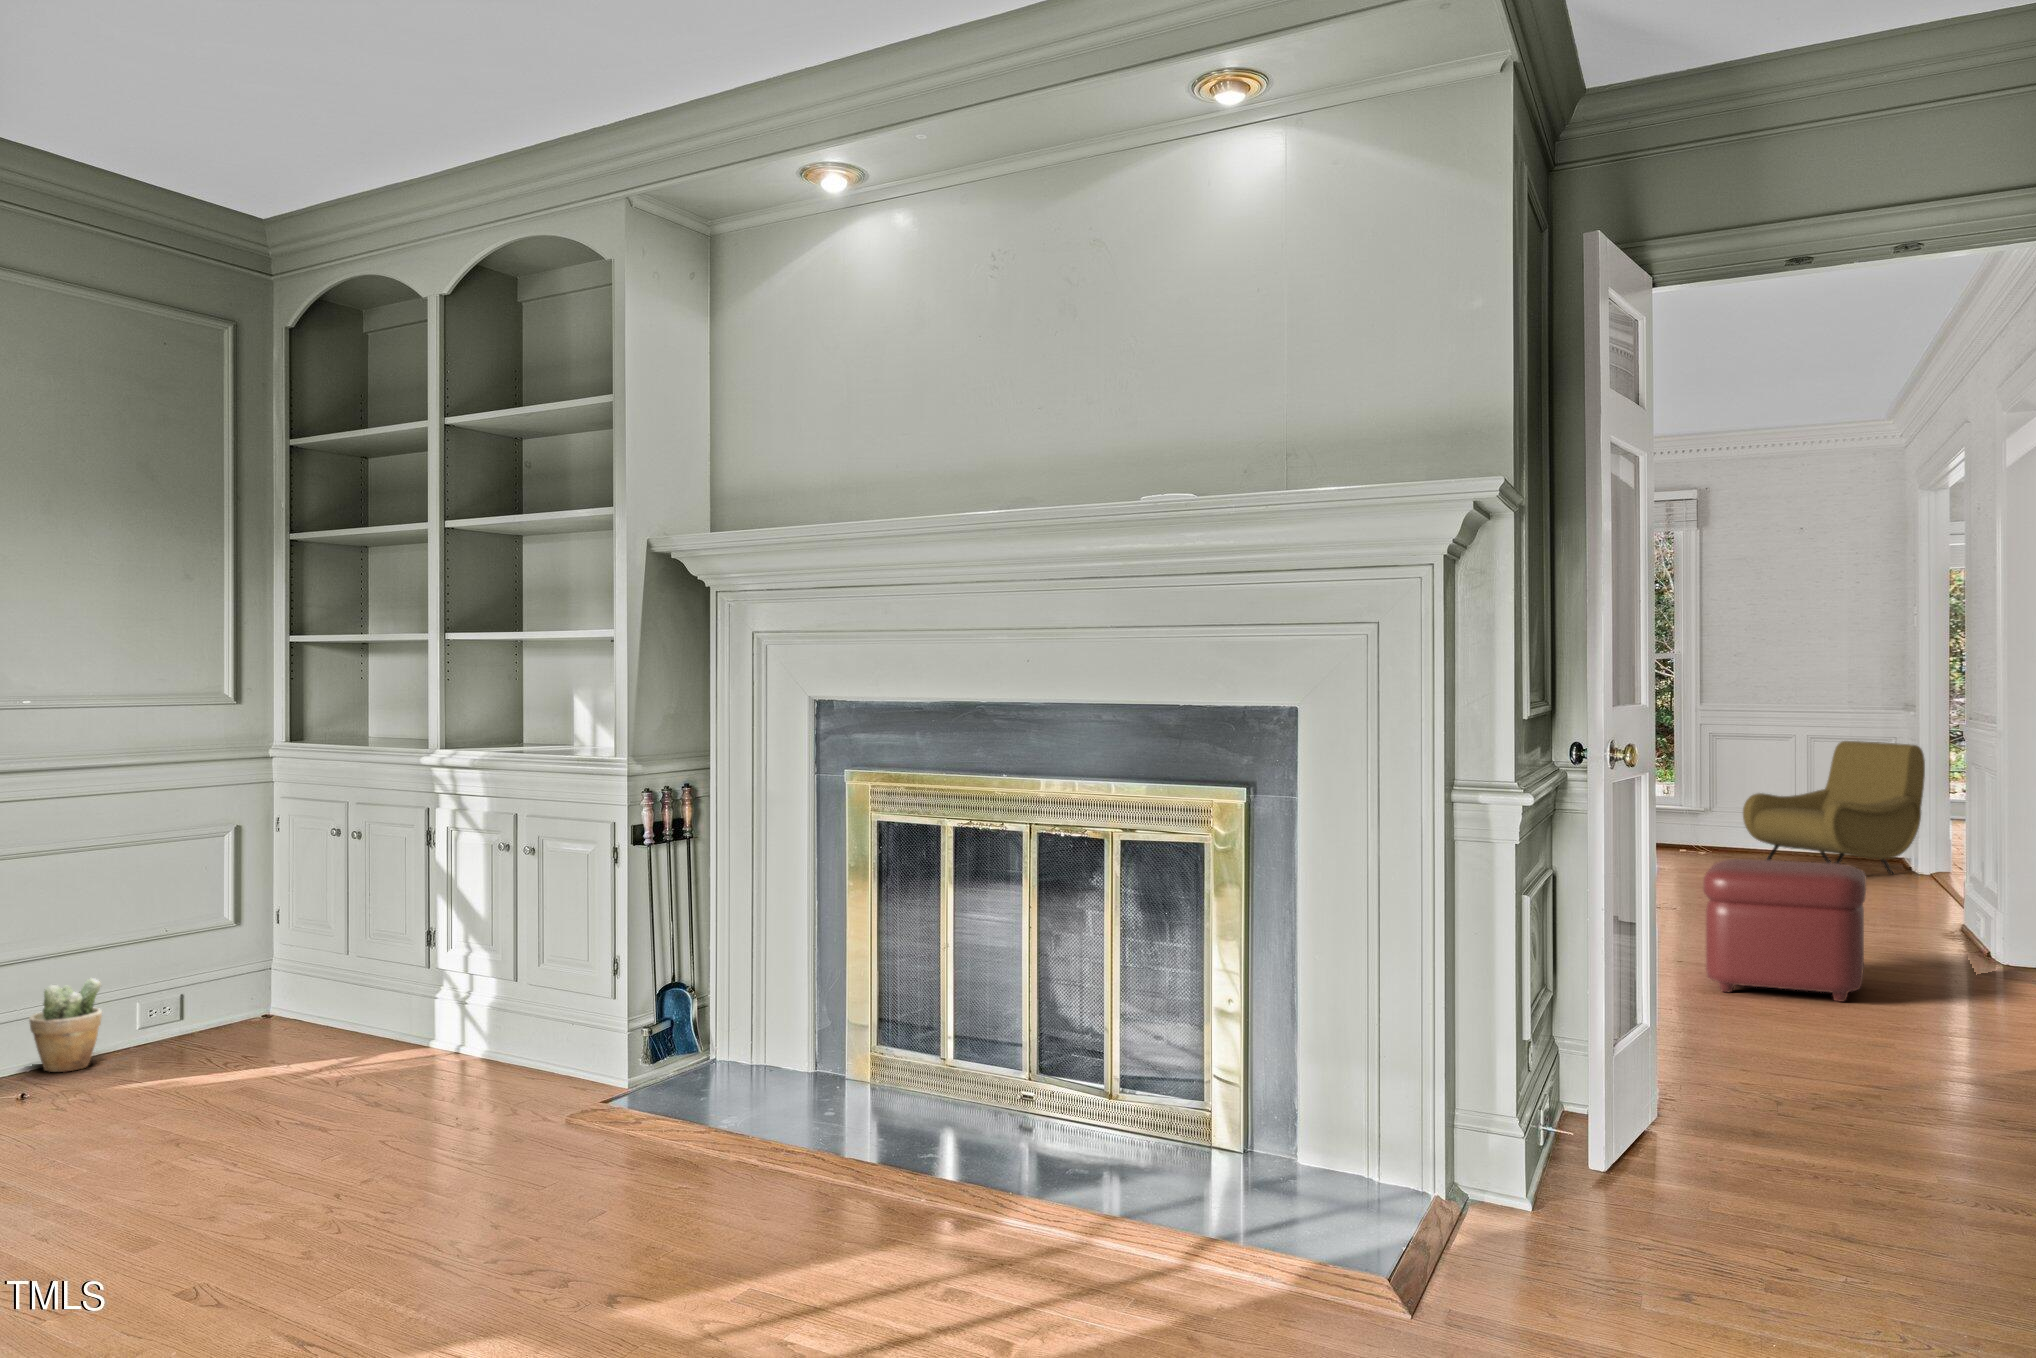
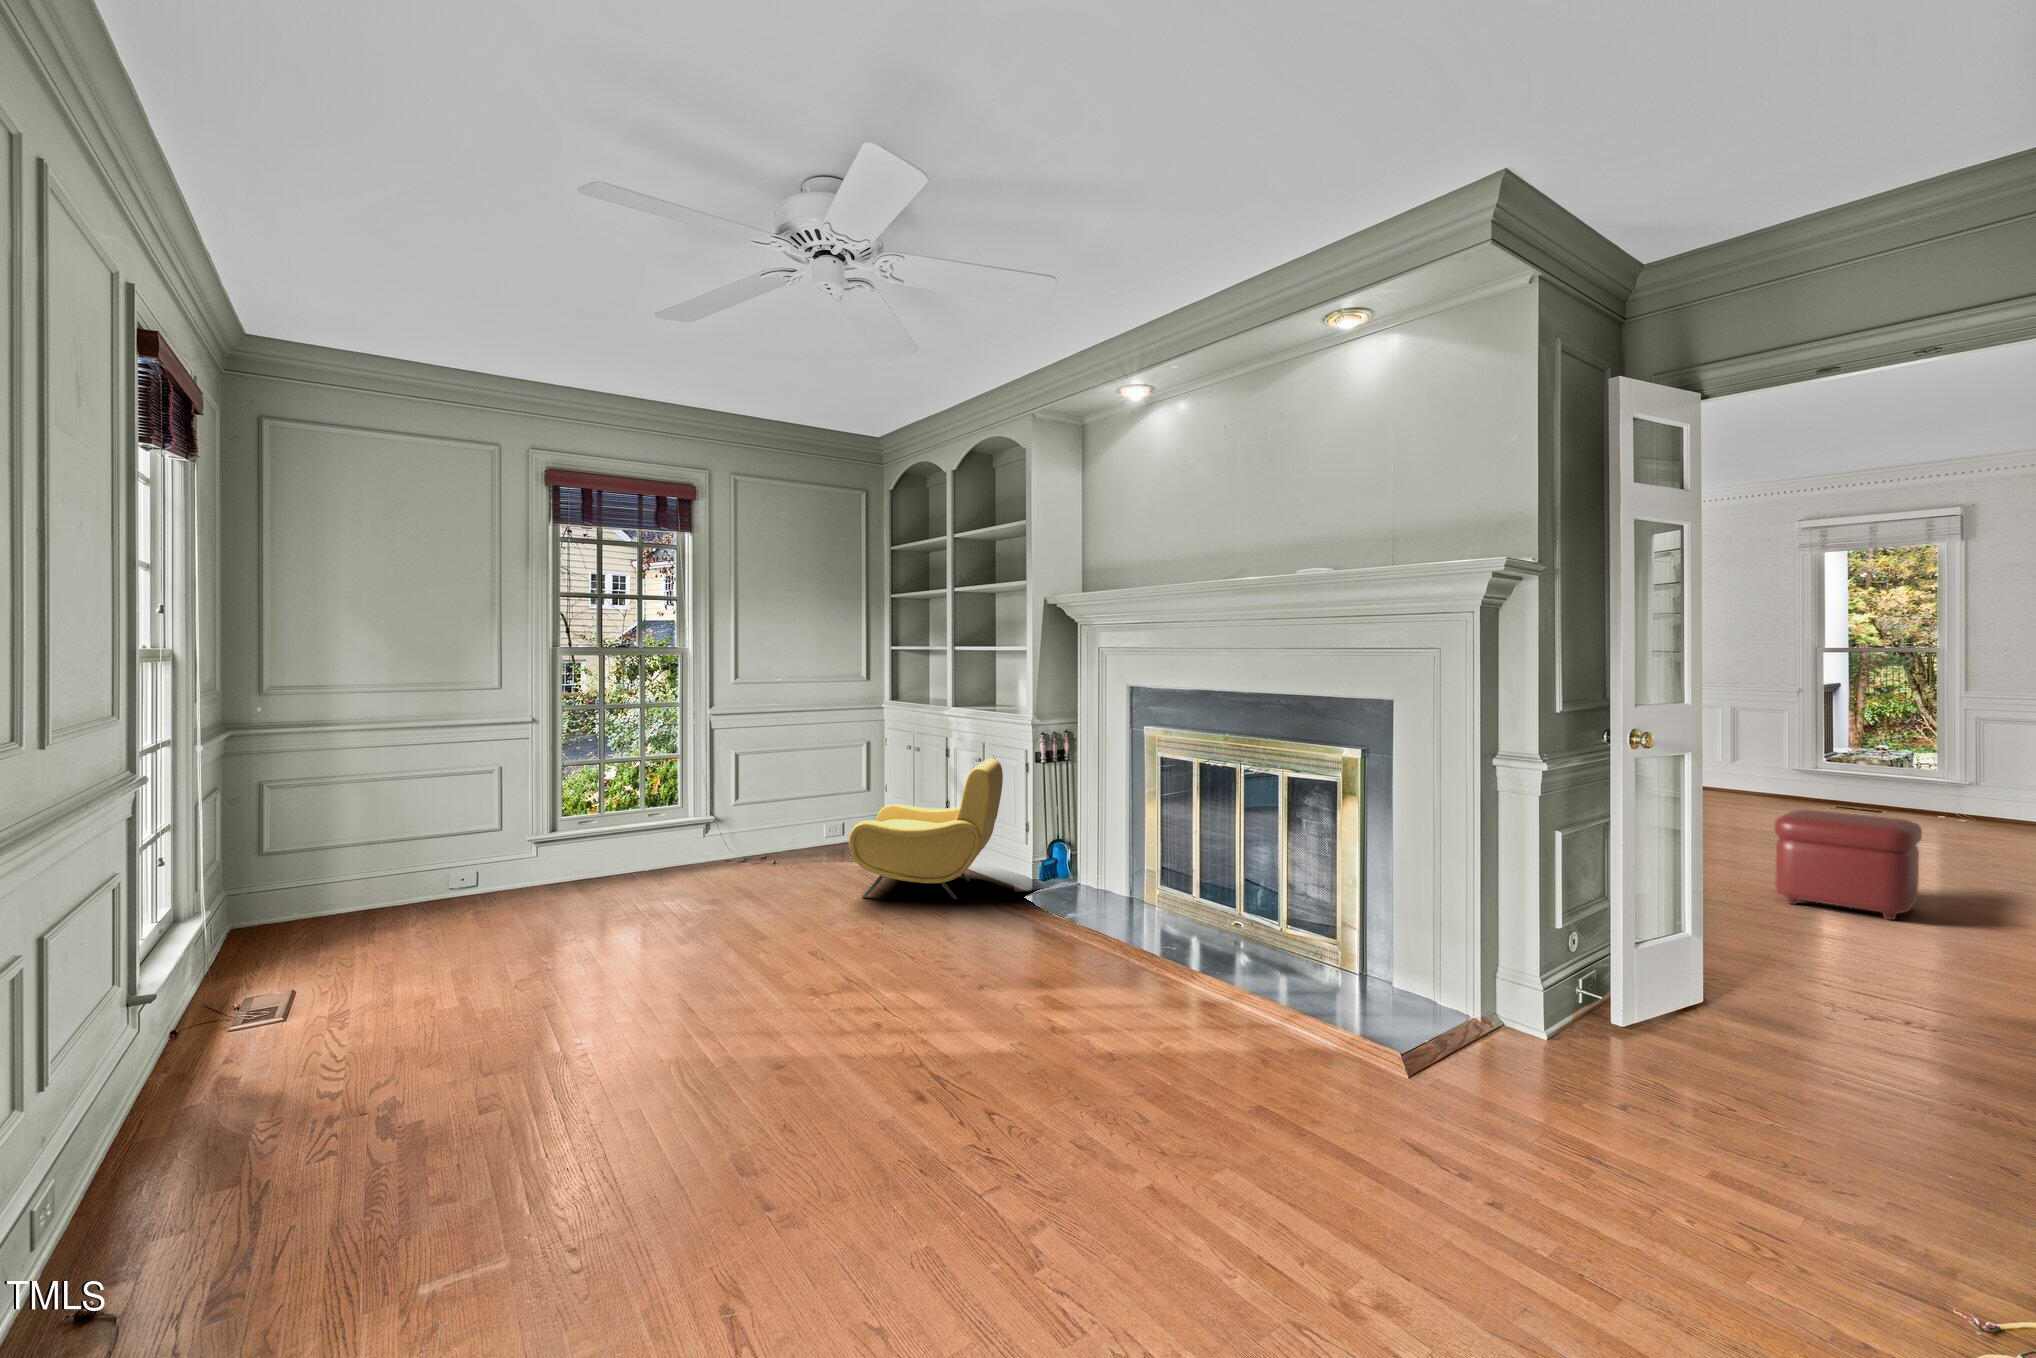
armchair: present [1743,741,1925,874] -> present [849,759,1003,899]
potted plant: present [29,978,102,1072] -> none [764,815,796,859]

